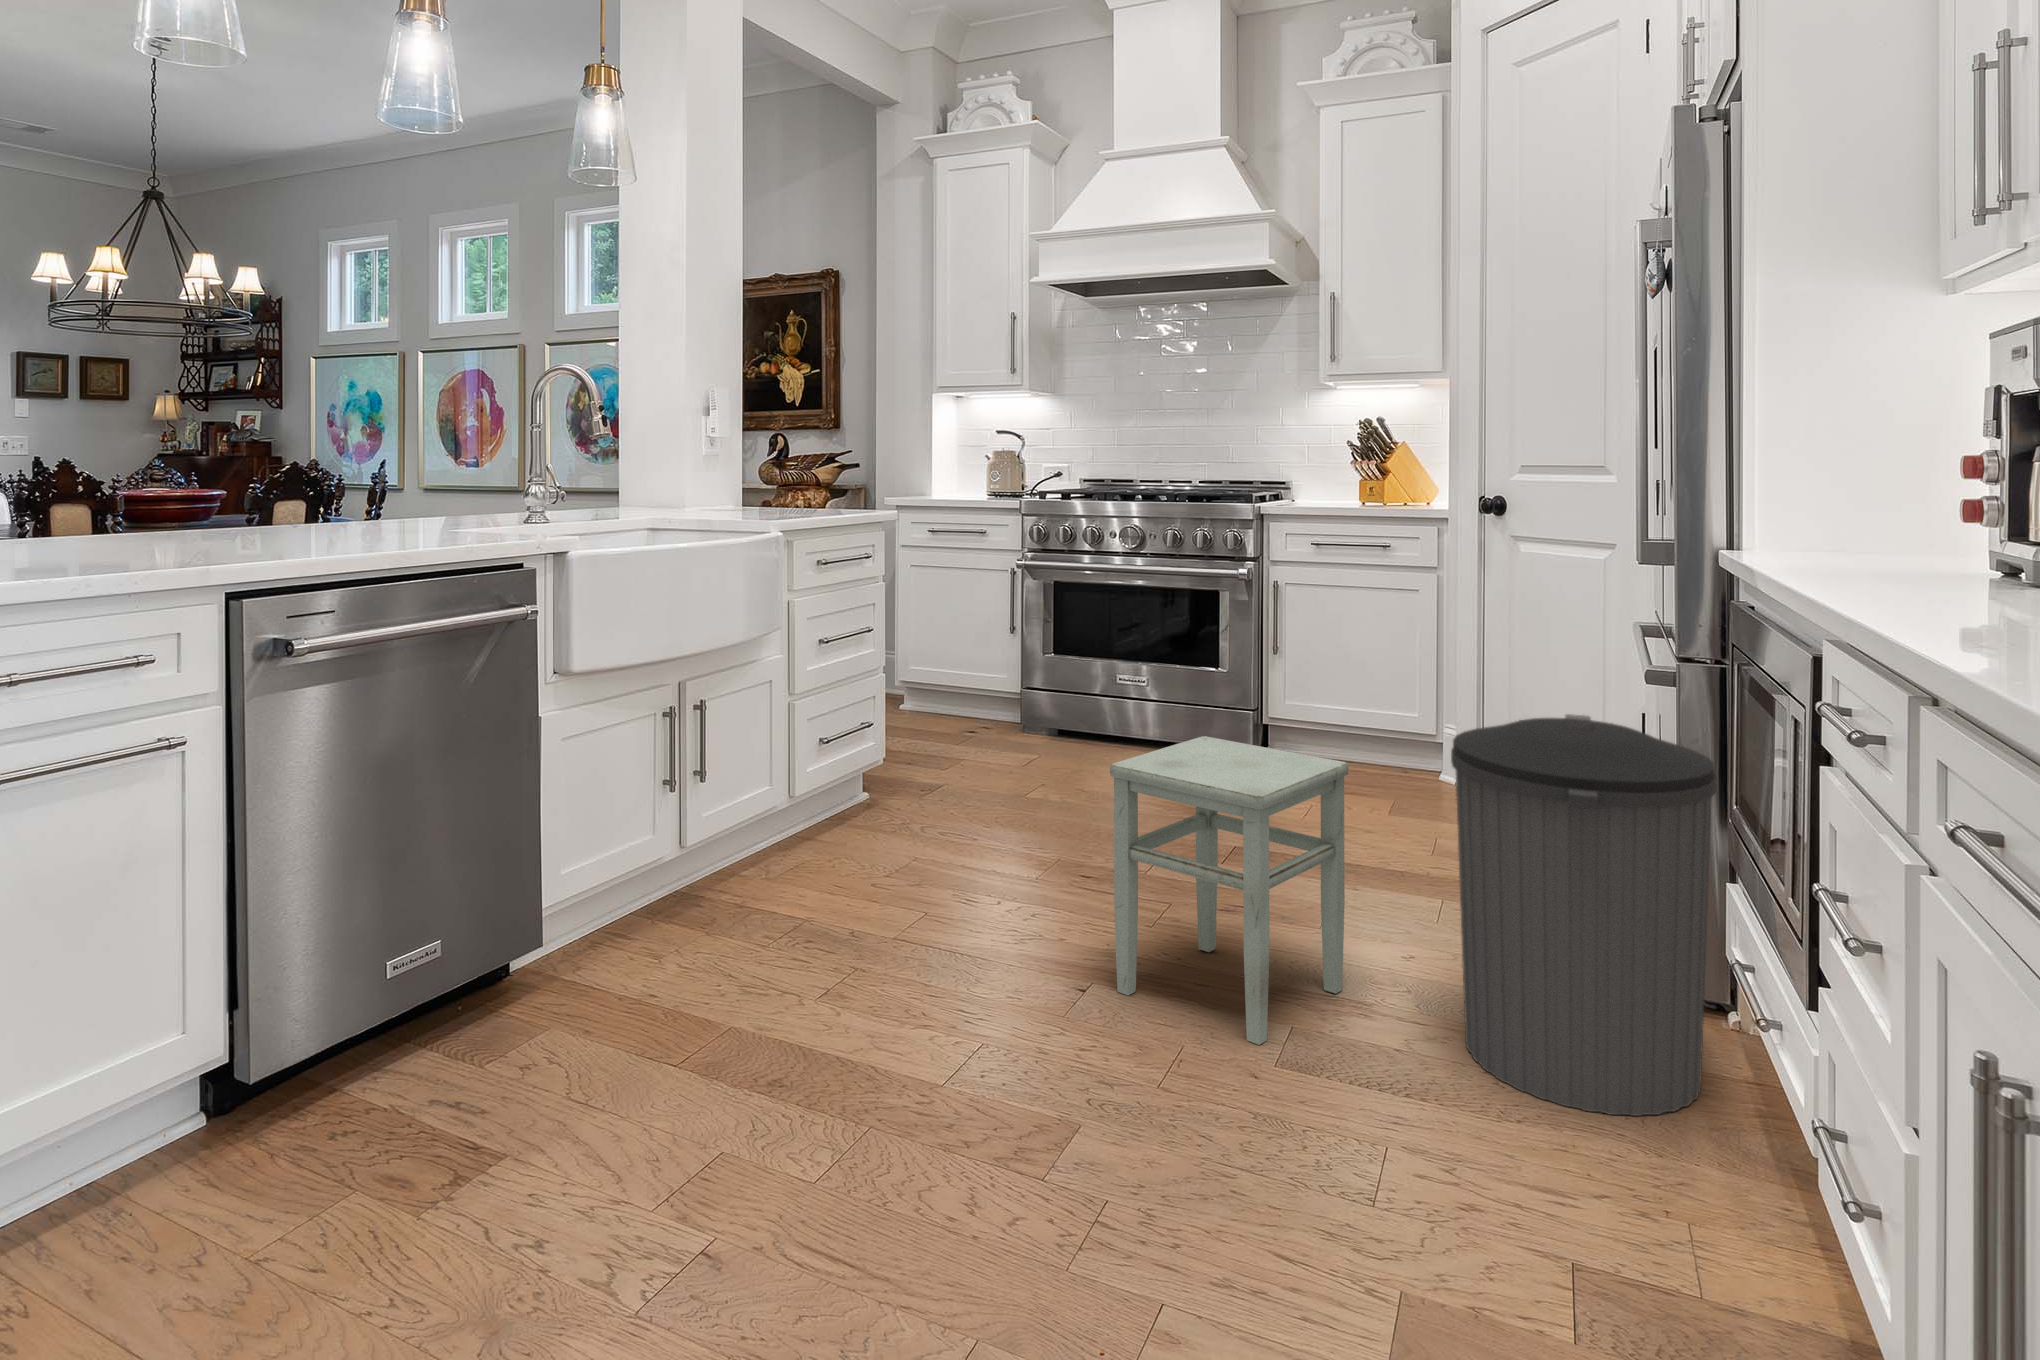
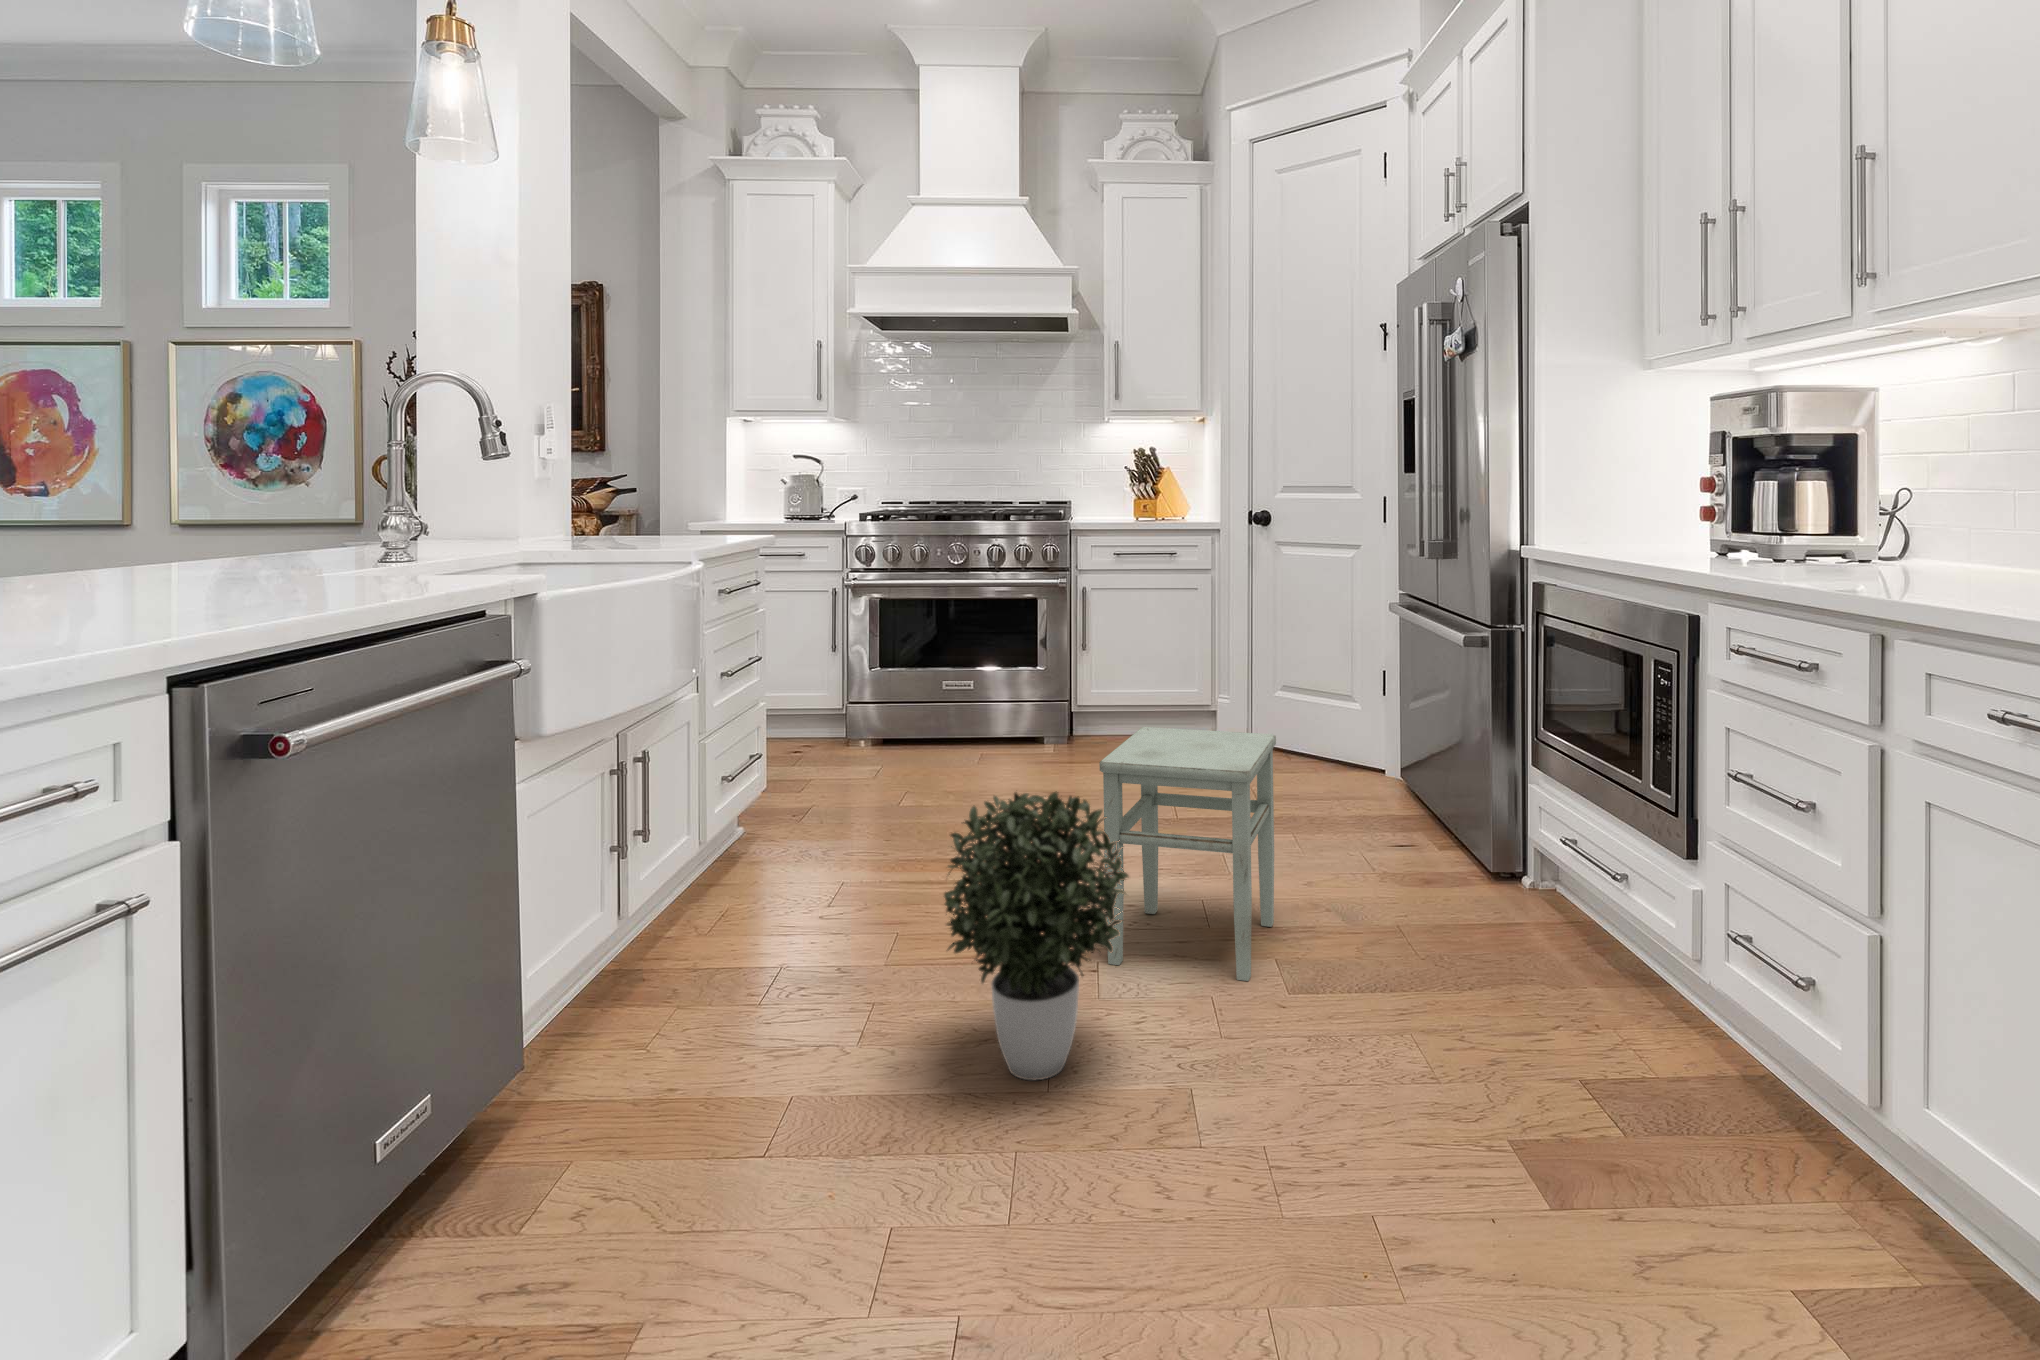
trash can: present [1451,714,1717,1116] -> none [1365,677,1551,974]
potted plant: none [857,775,1070,1086] -> present [944,791,1128,1080]

